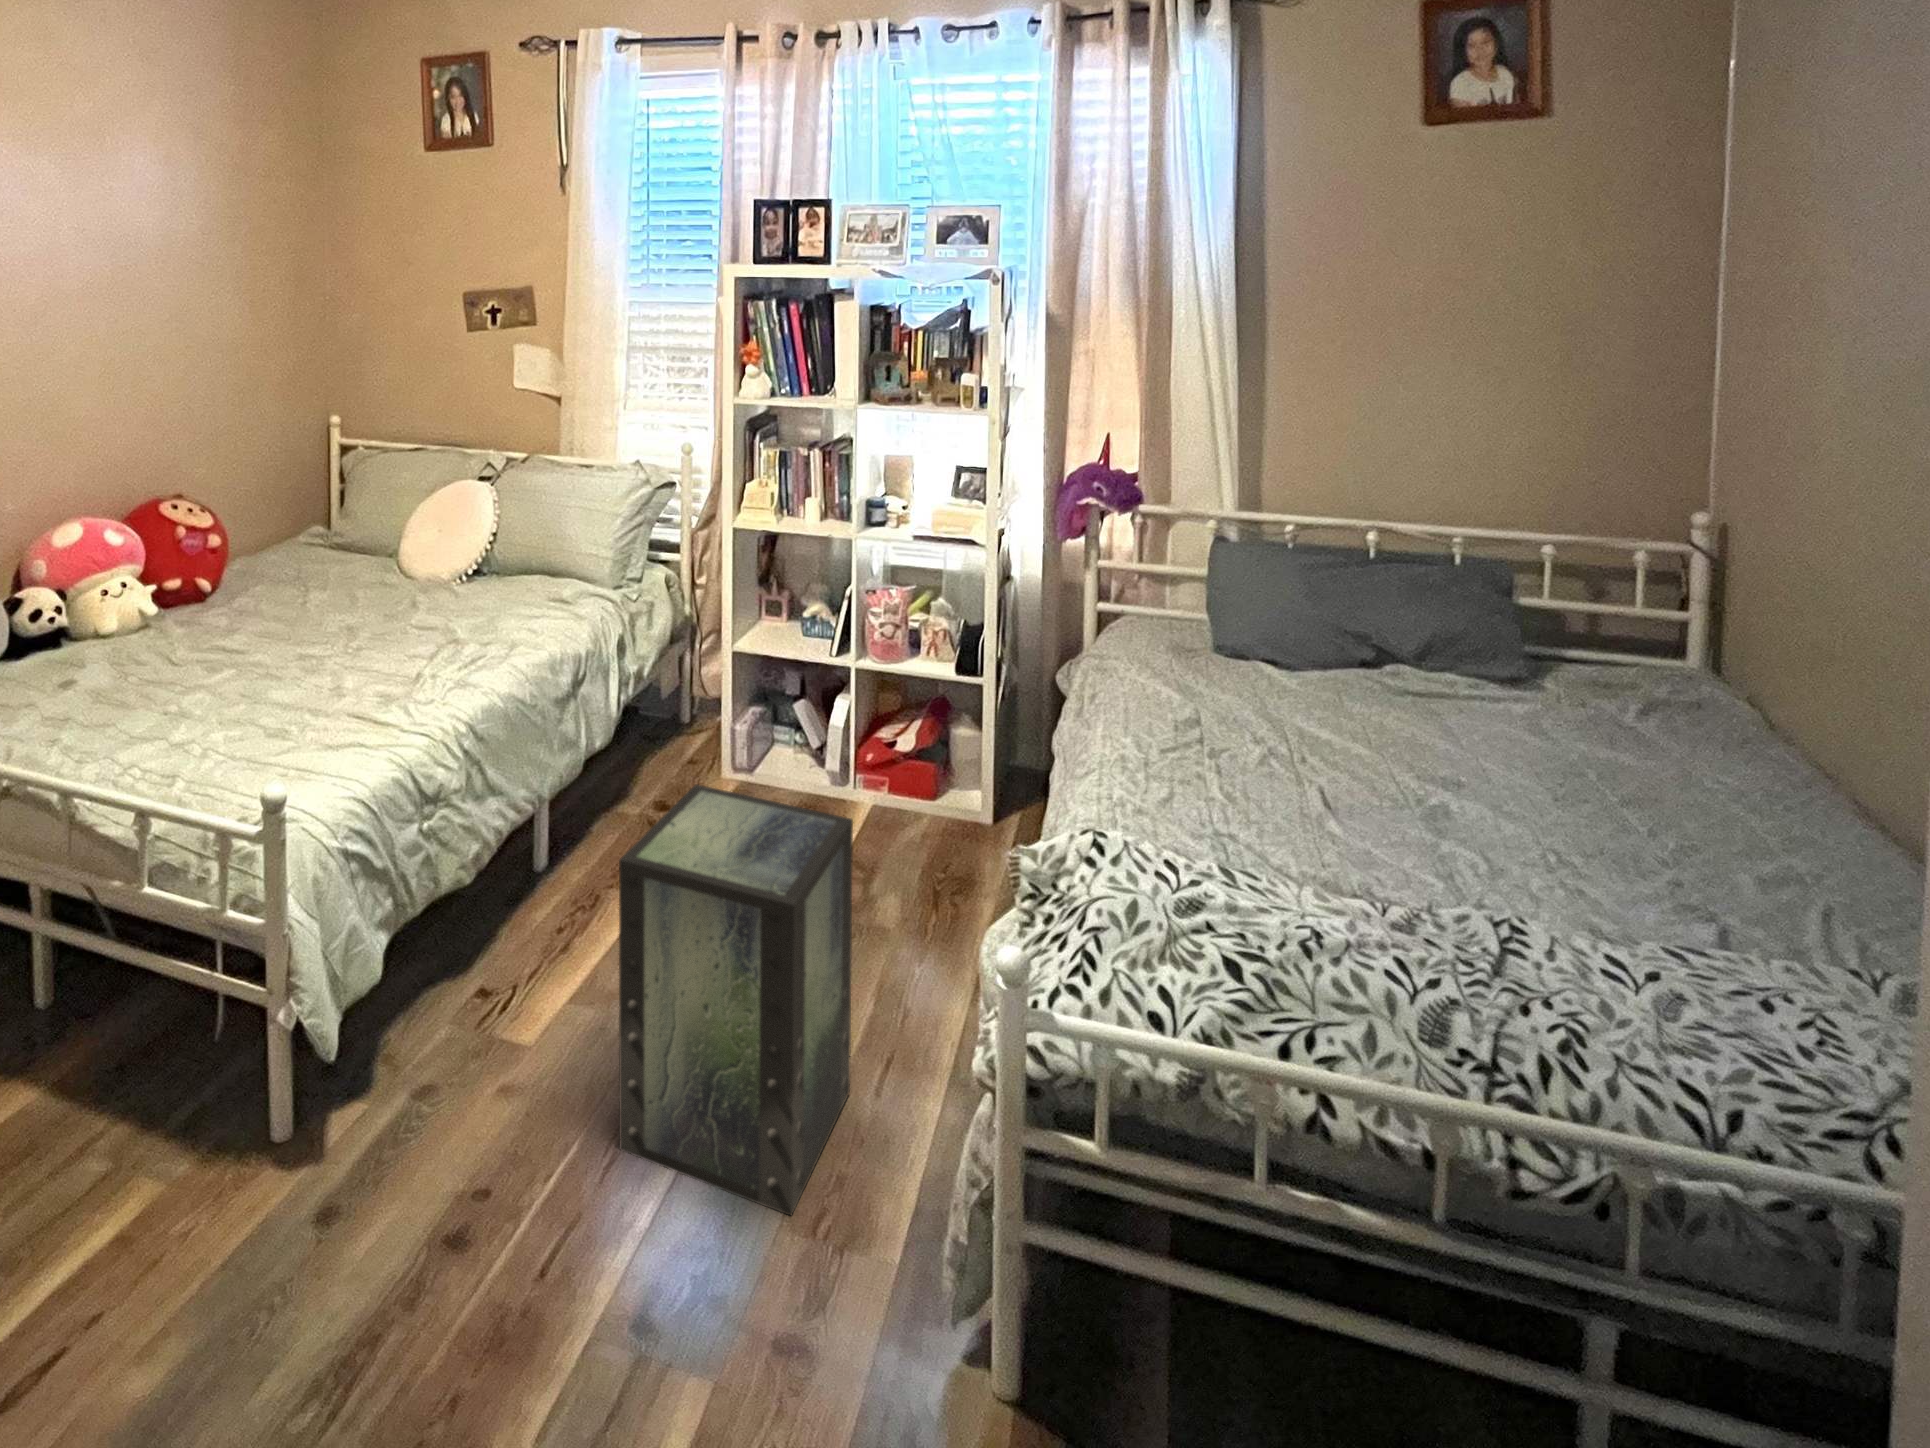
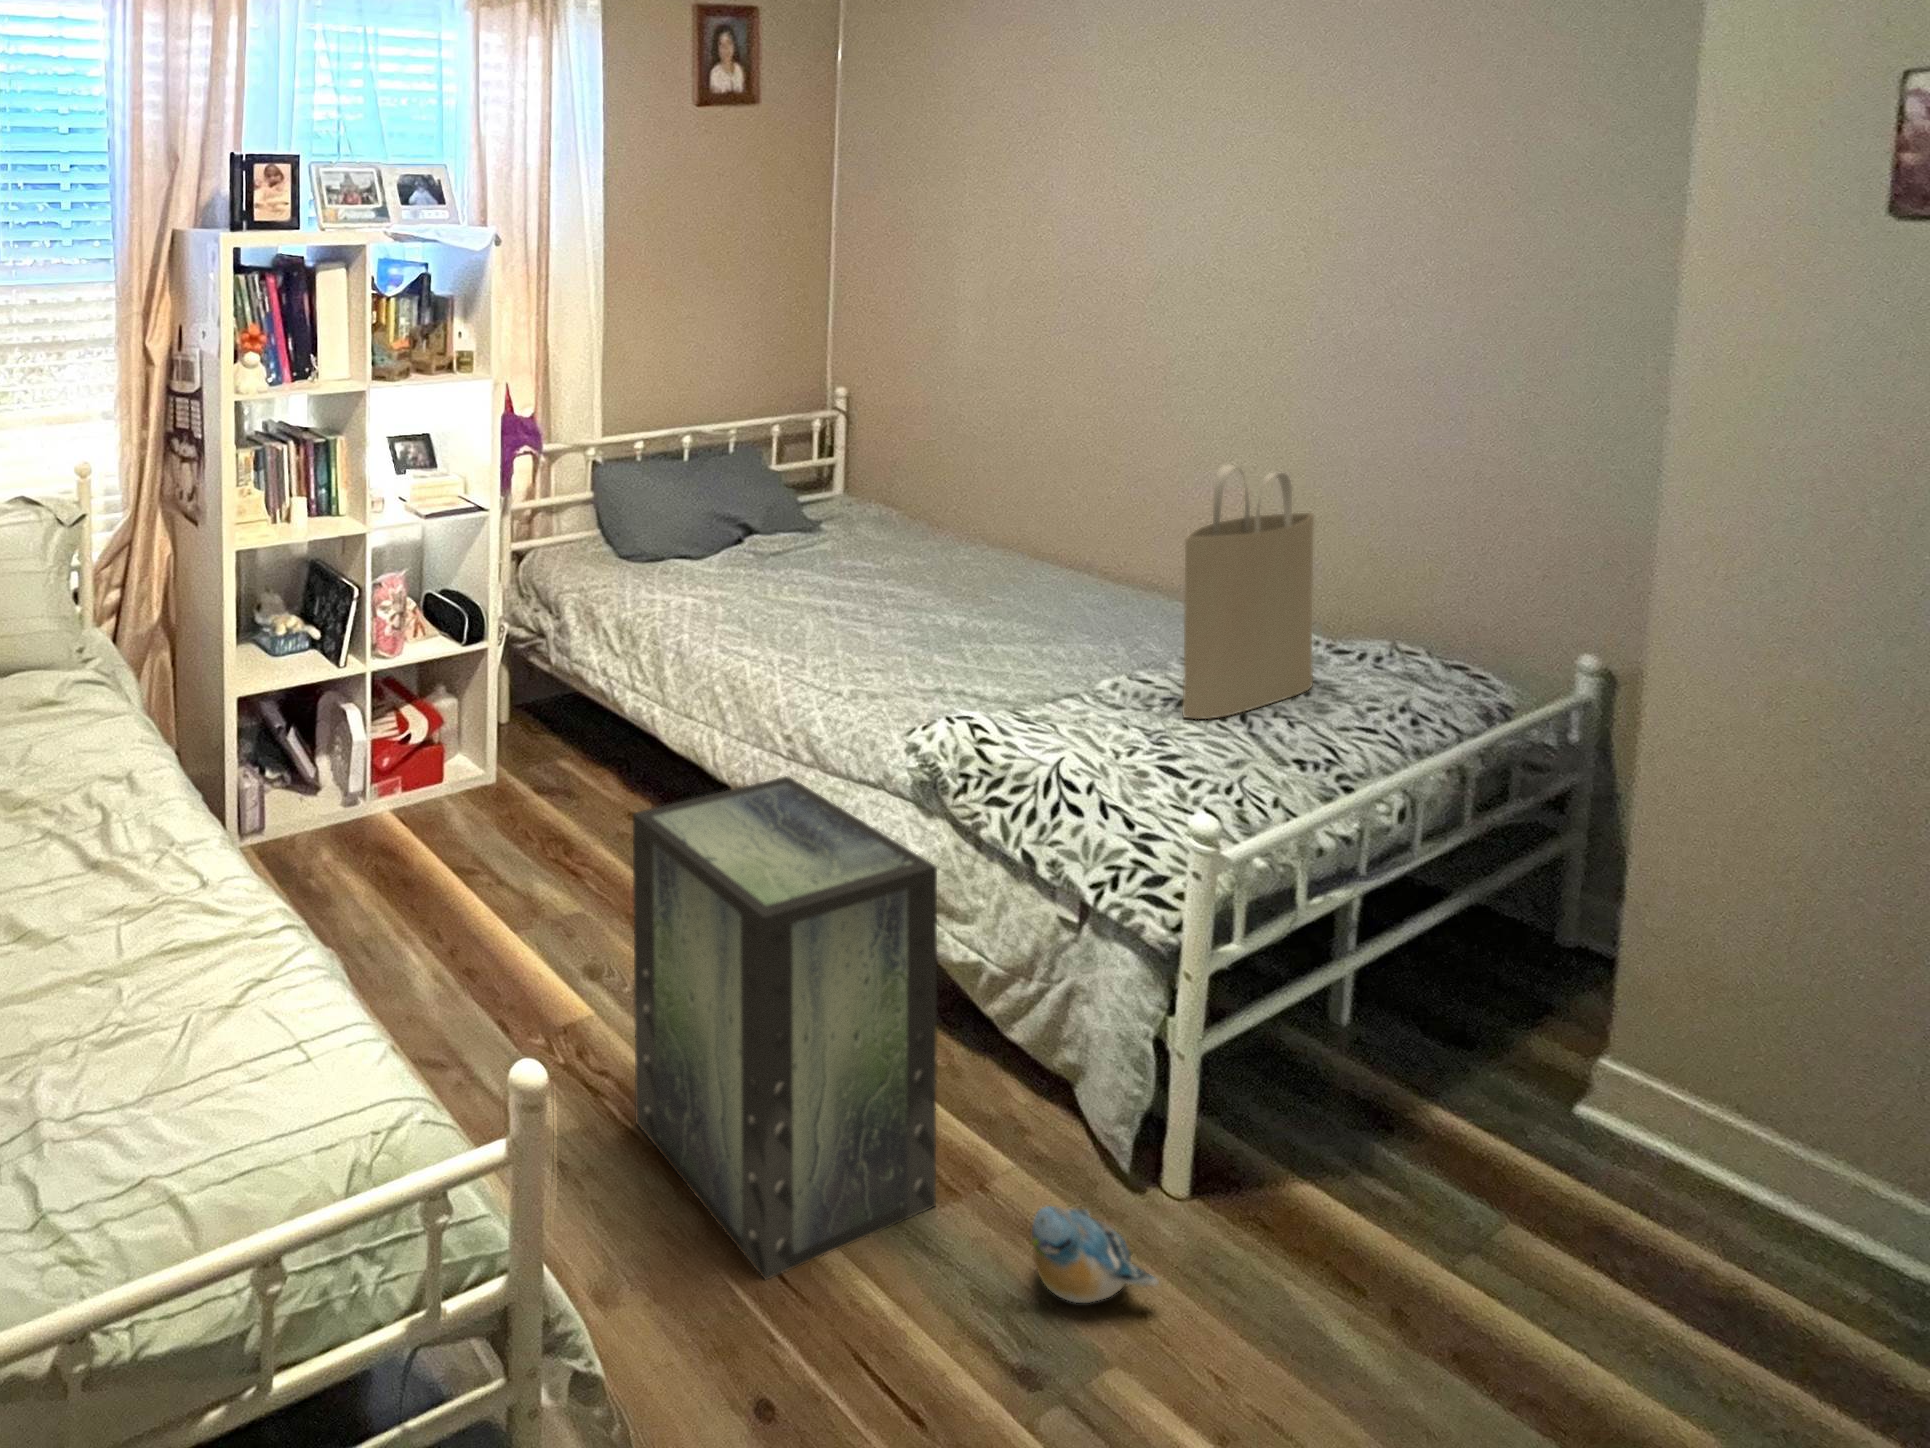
tote bag: none [1240,655,1576,1007] -> present [1182,465,1314,719]
plush toy: none [741,1220,855,1352] -> present [1032,1206,1159,1303]

